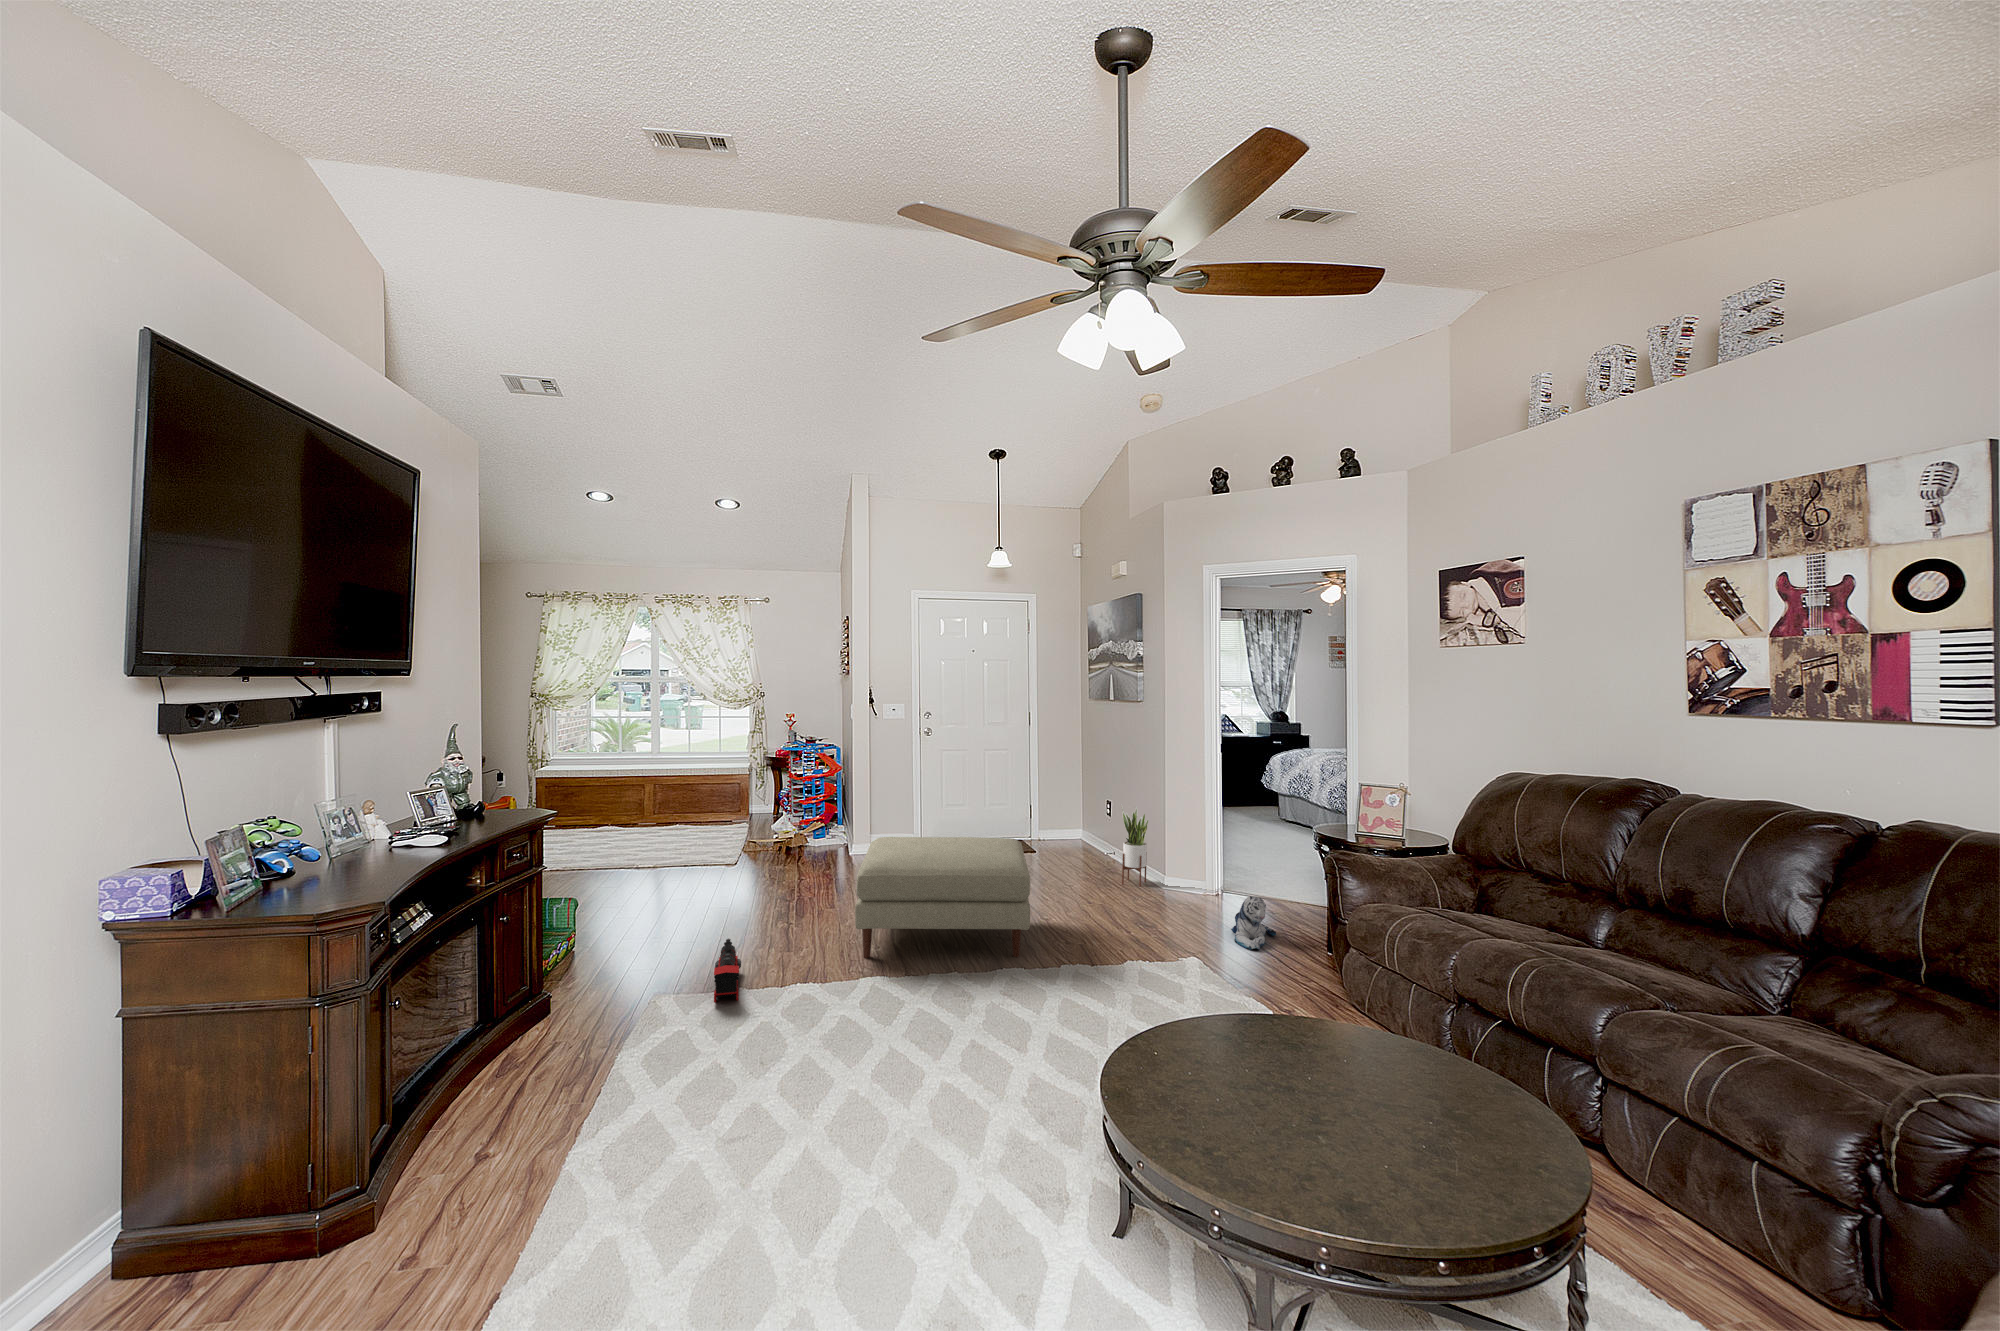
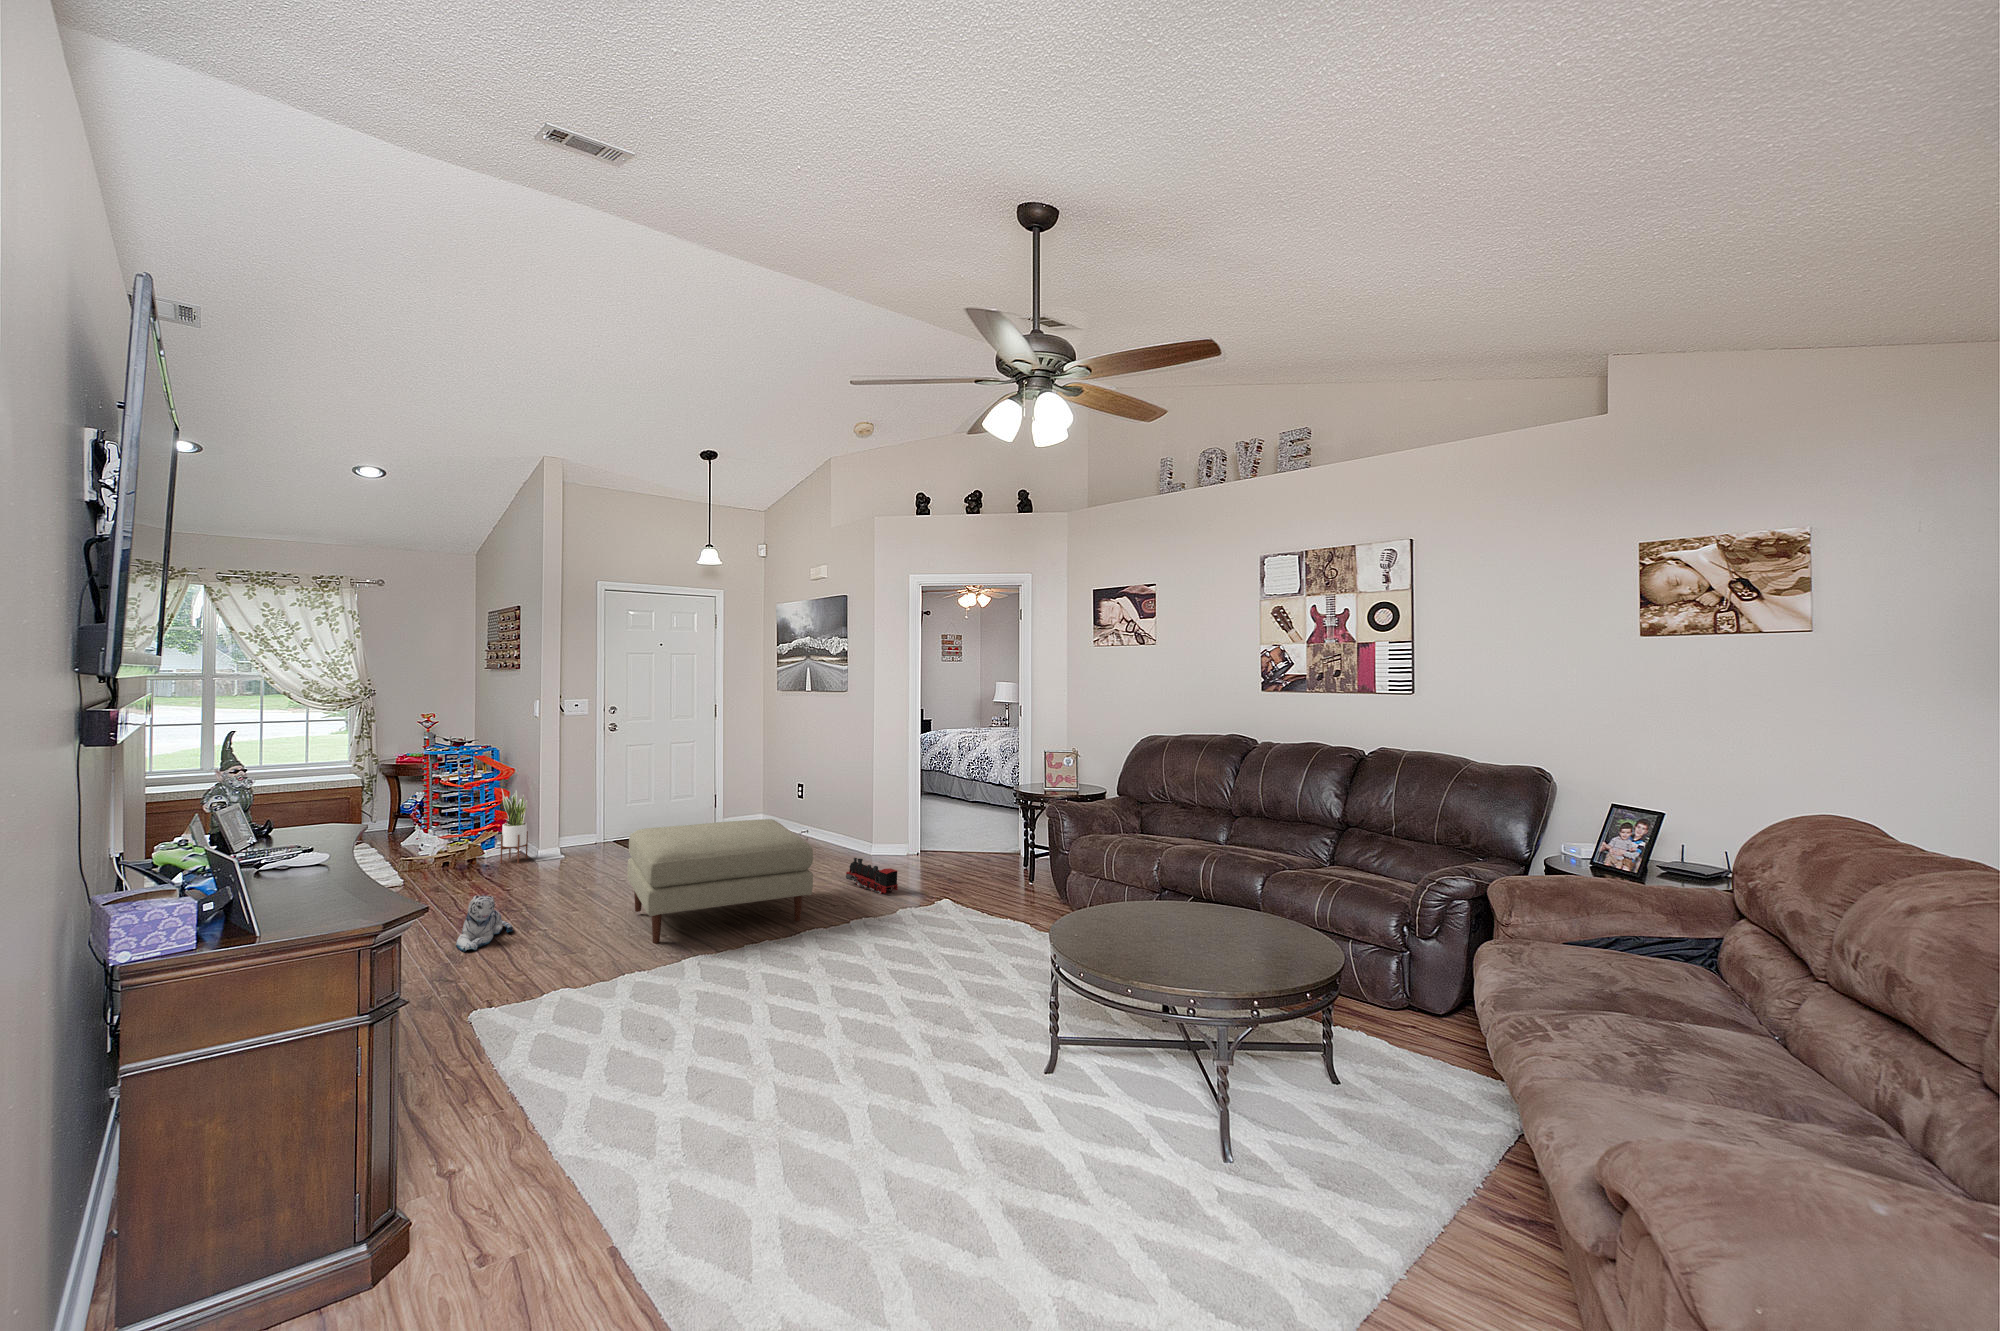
potted plant: present [1121,804,1149,887] -> present [500,789,528,863]
plush toy: present [1231,896,1276,950] -> present [456,896,513,952]
toy train: present [714,939,741,1003] -> present [846,858,898,894]

